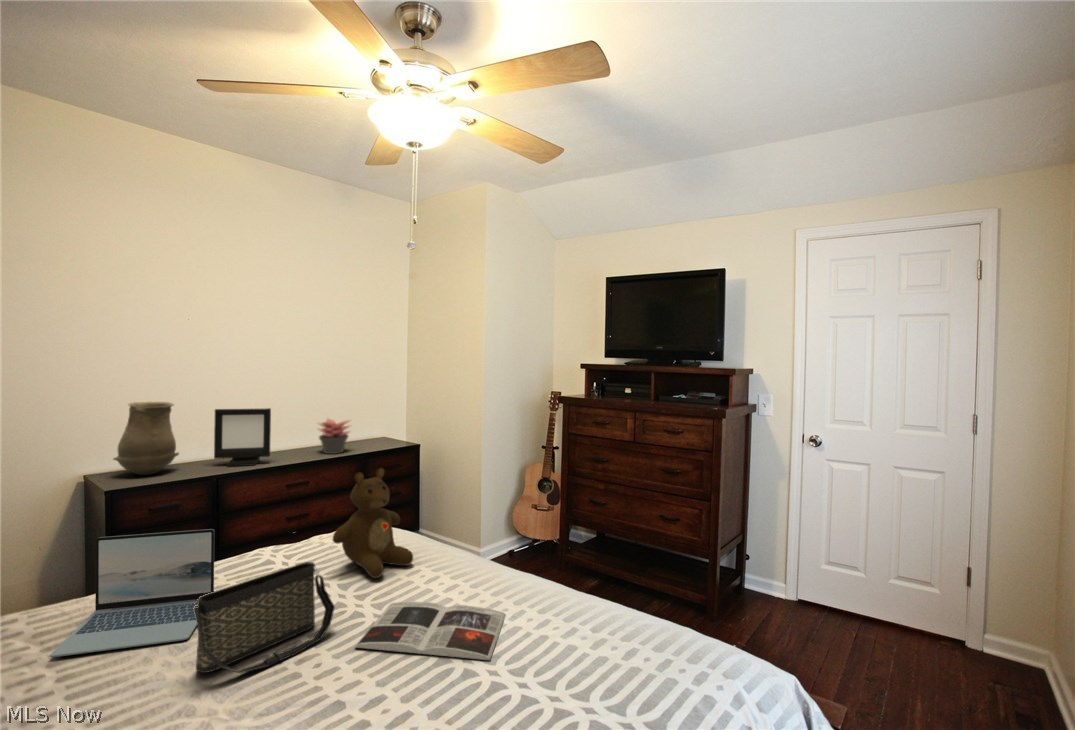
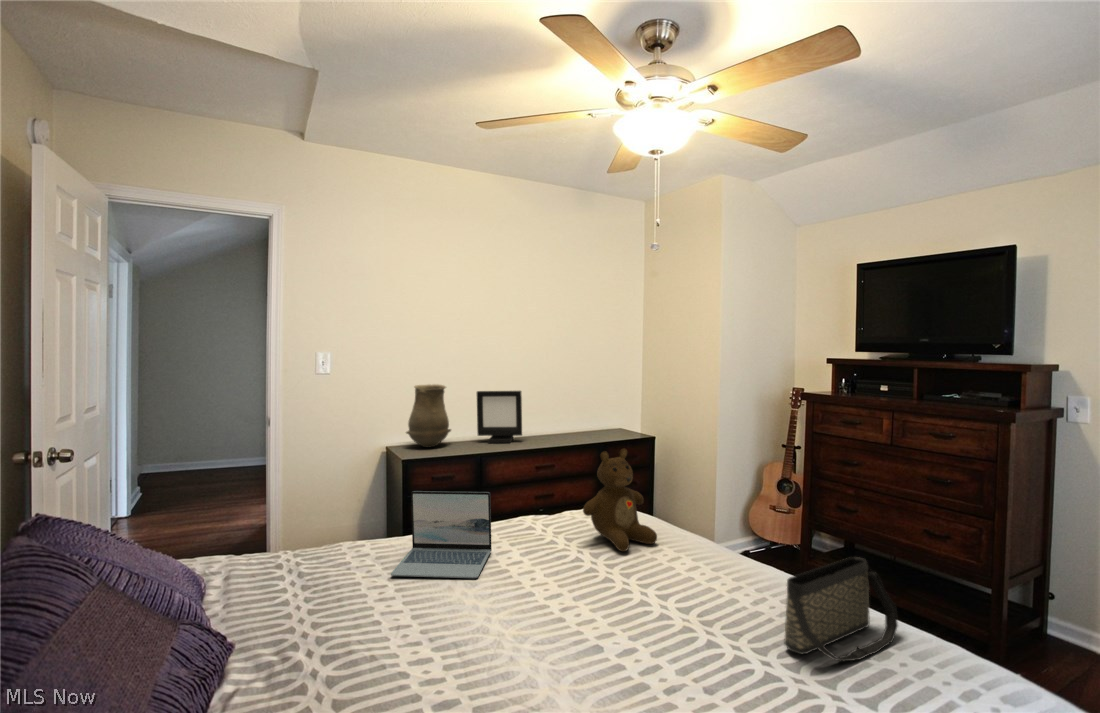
succulent plant: present [318,419,351,454] -> none [561,401,593,435]
handbag: present [194,562,335,673] -> present [784,557,898,662]
magazine: present [355,602,505,660] -> none [607,574,751,637]

